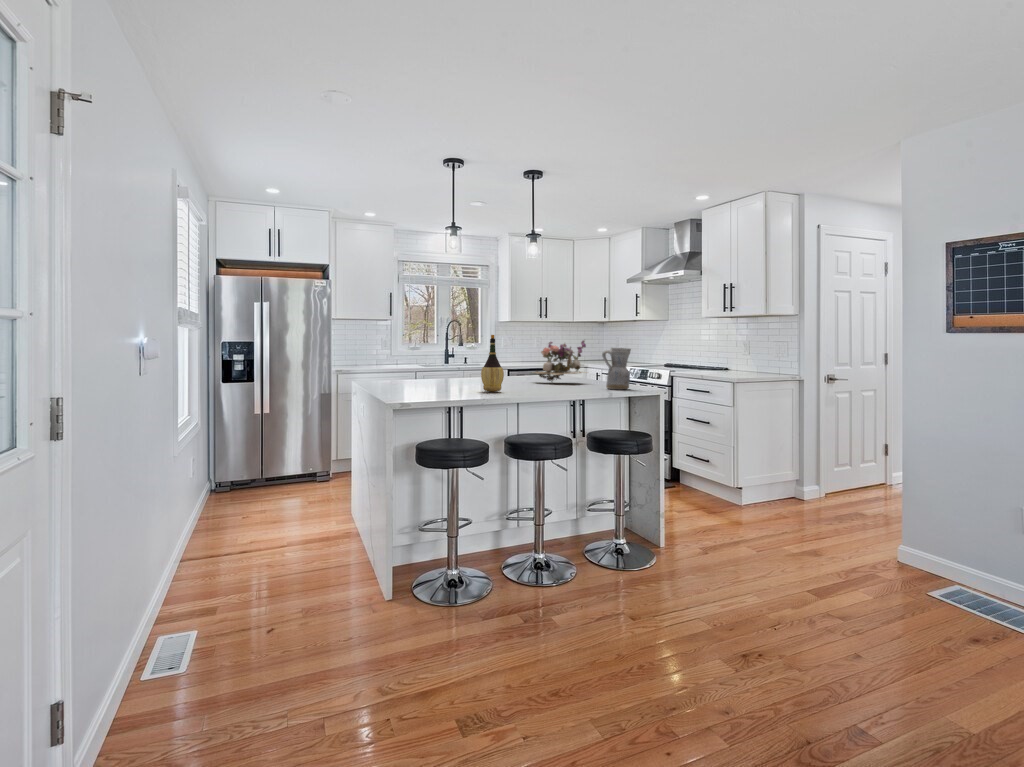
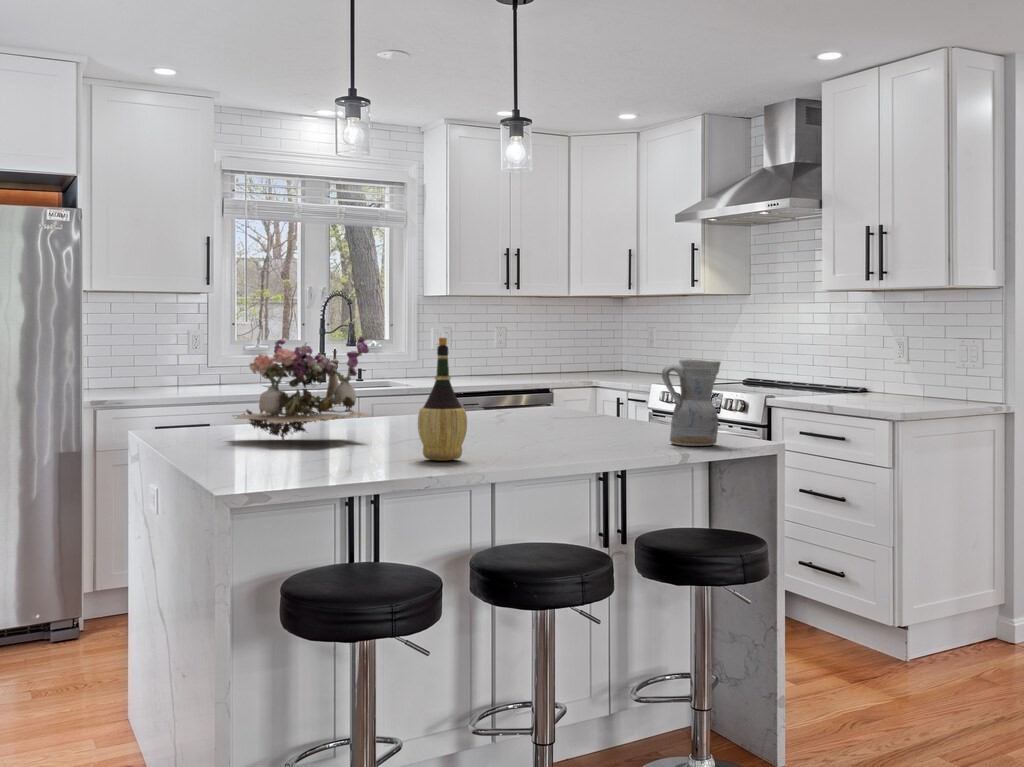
flower arrangement: present [535,340,586,381] -> present [233,333,370,440]

